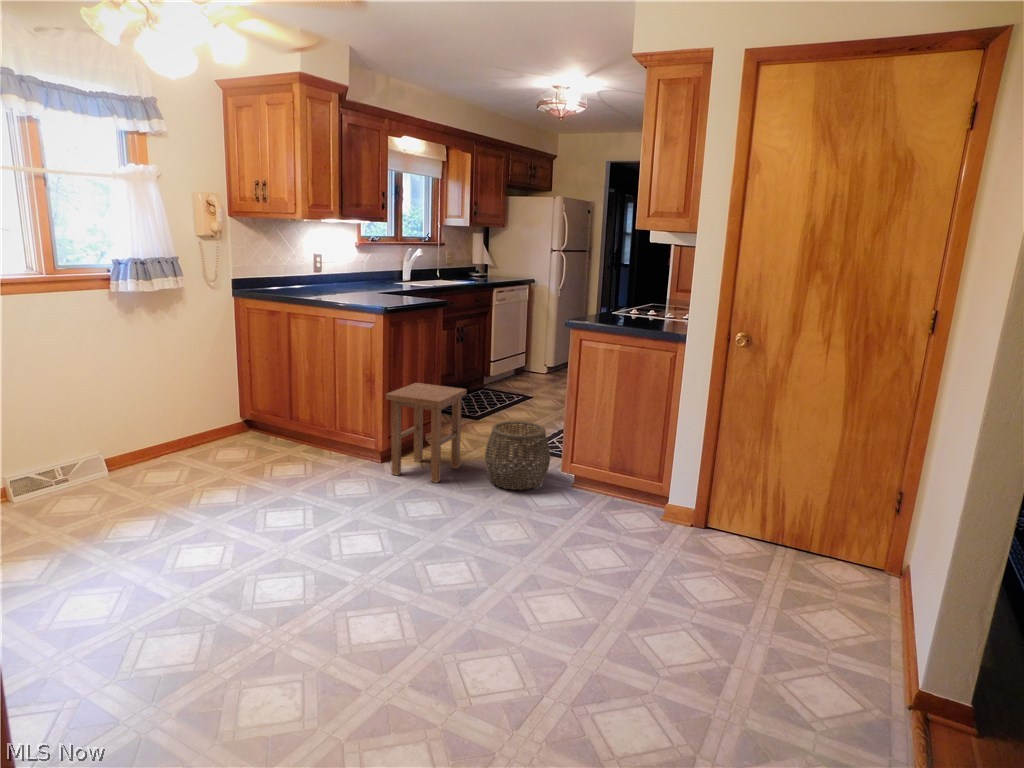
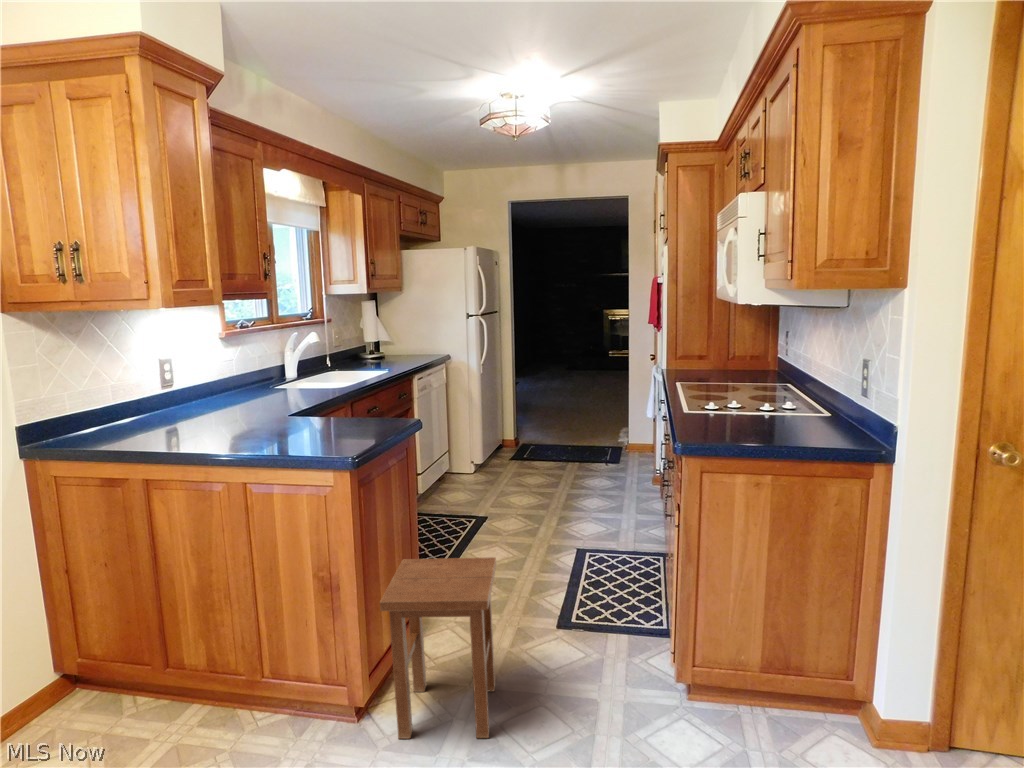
woven basket: present [485,421,550,490] -> none [550,592,660,721]

